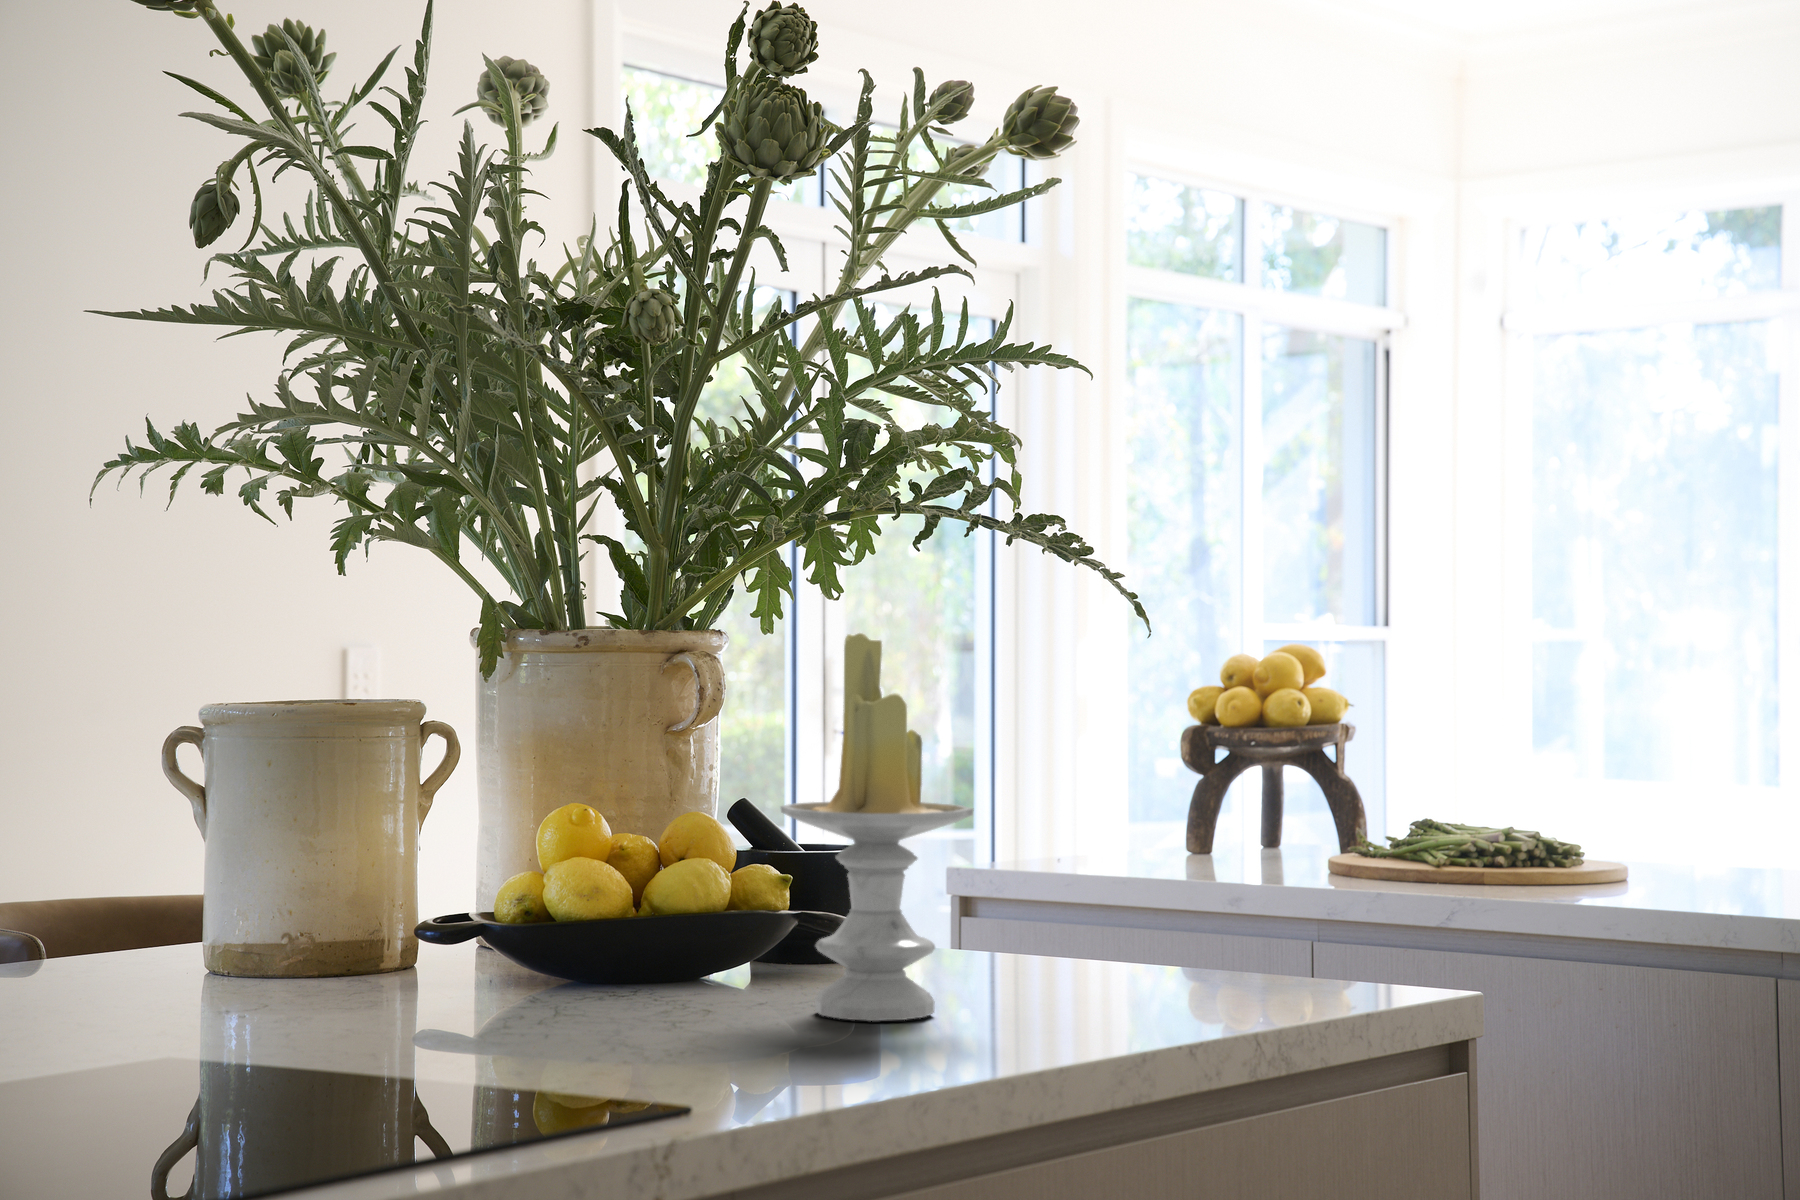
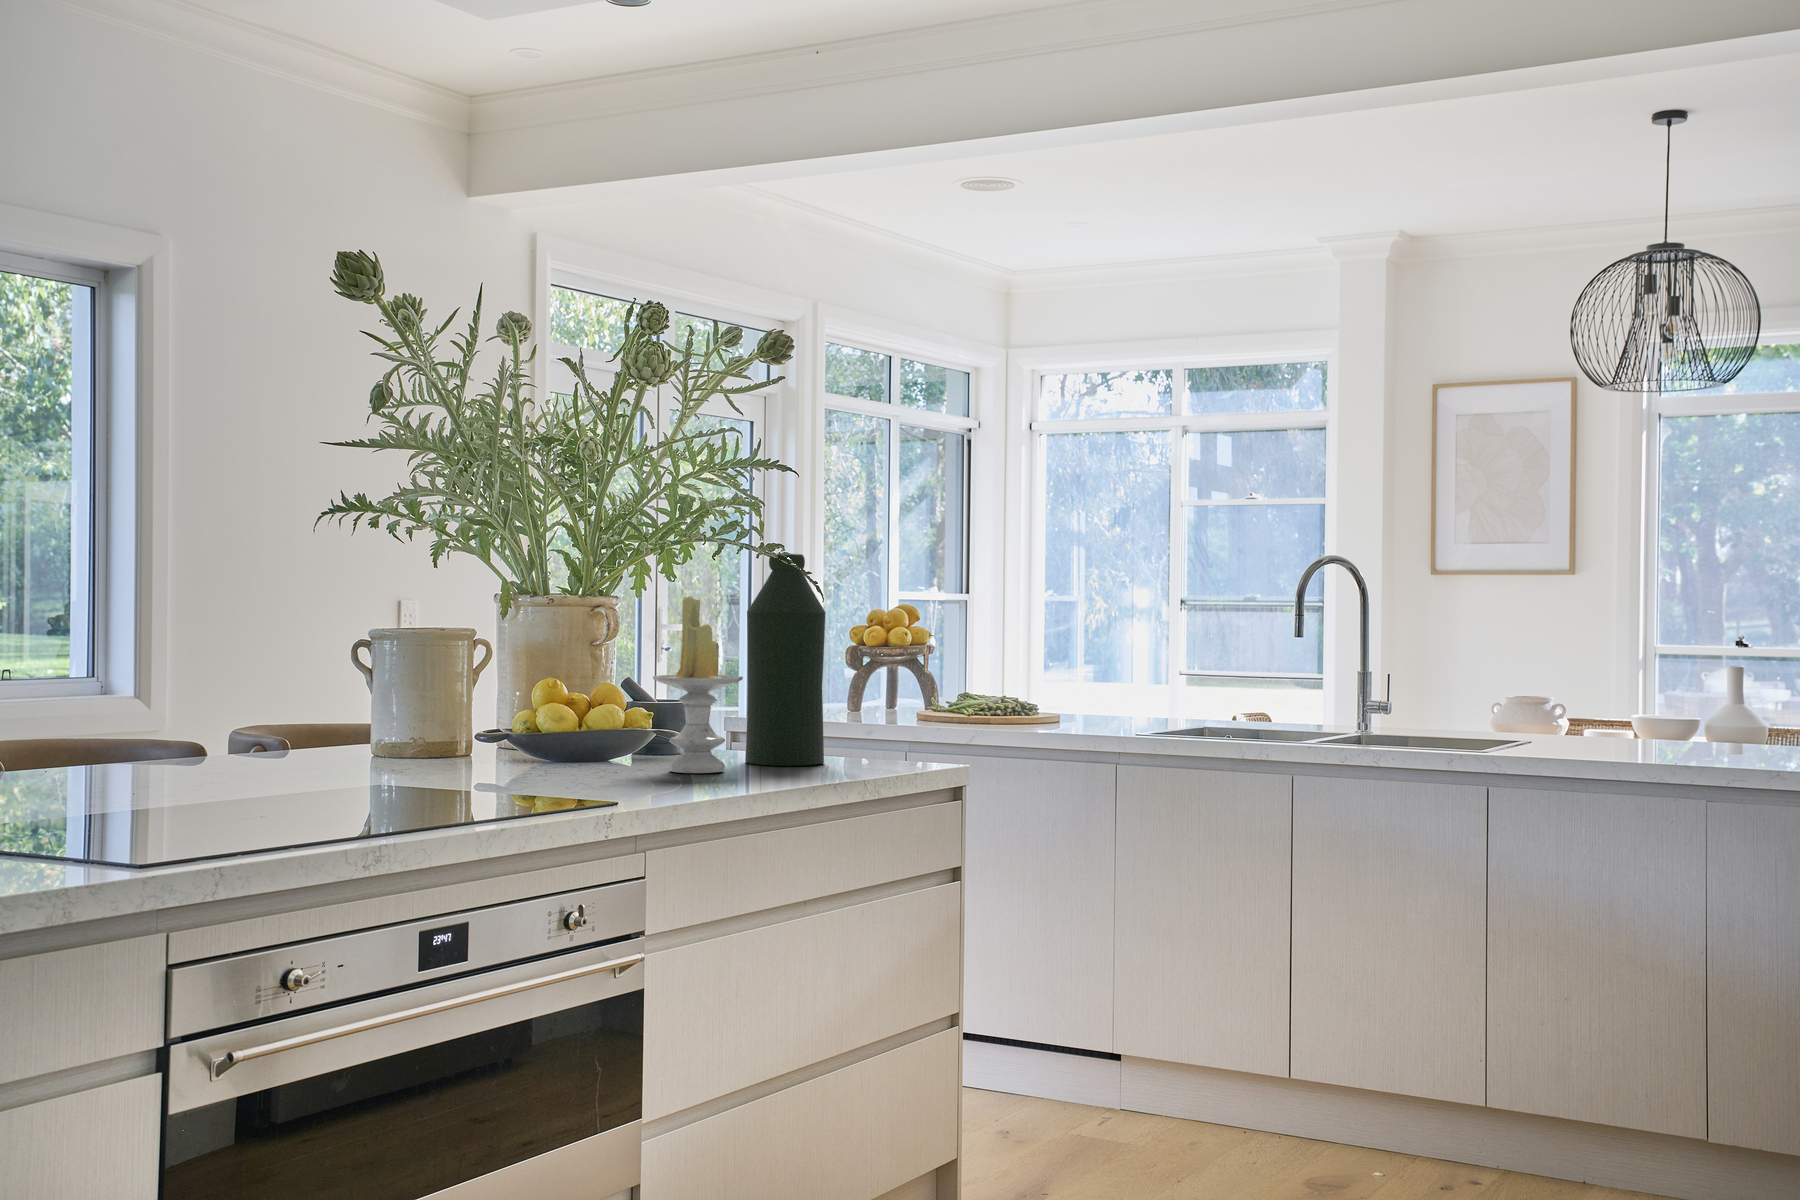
bottle: none [984,542,1154,997] -> present [746,553,826,766]

